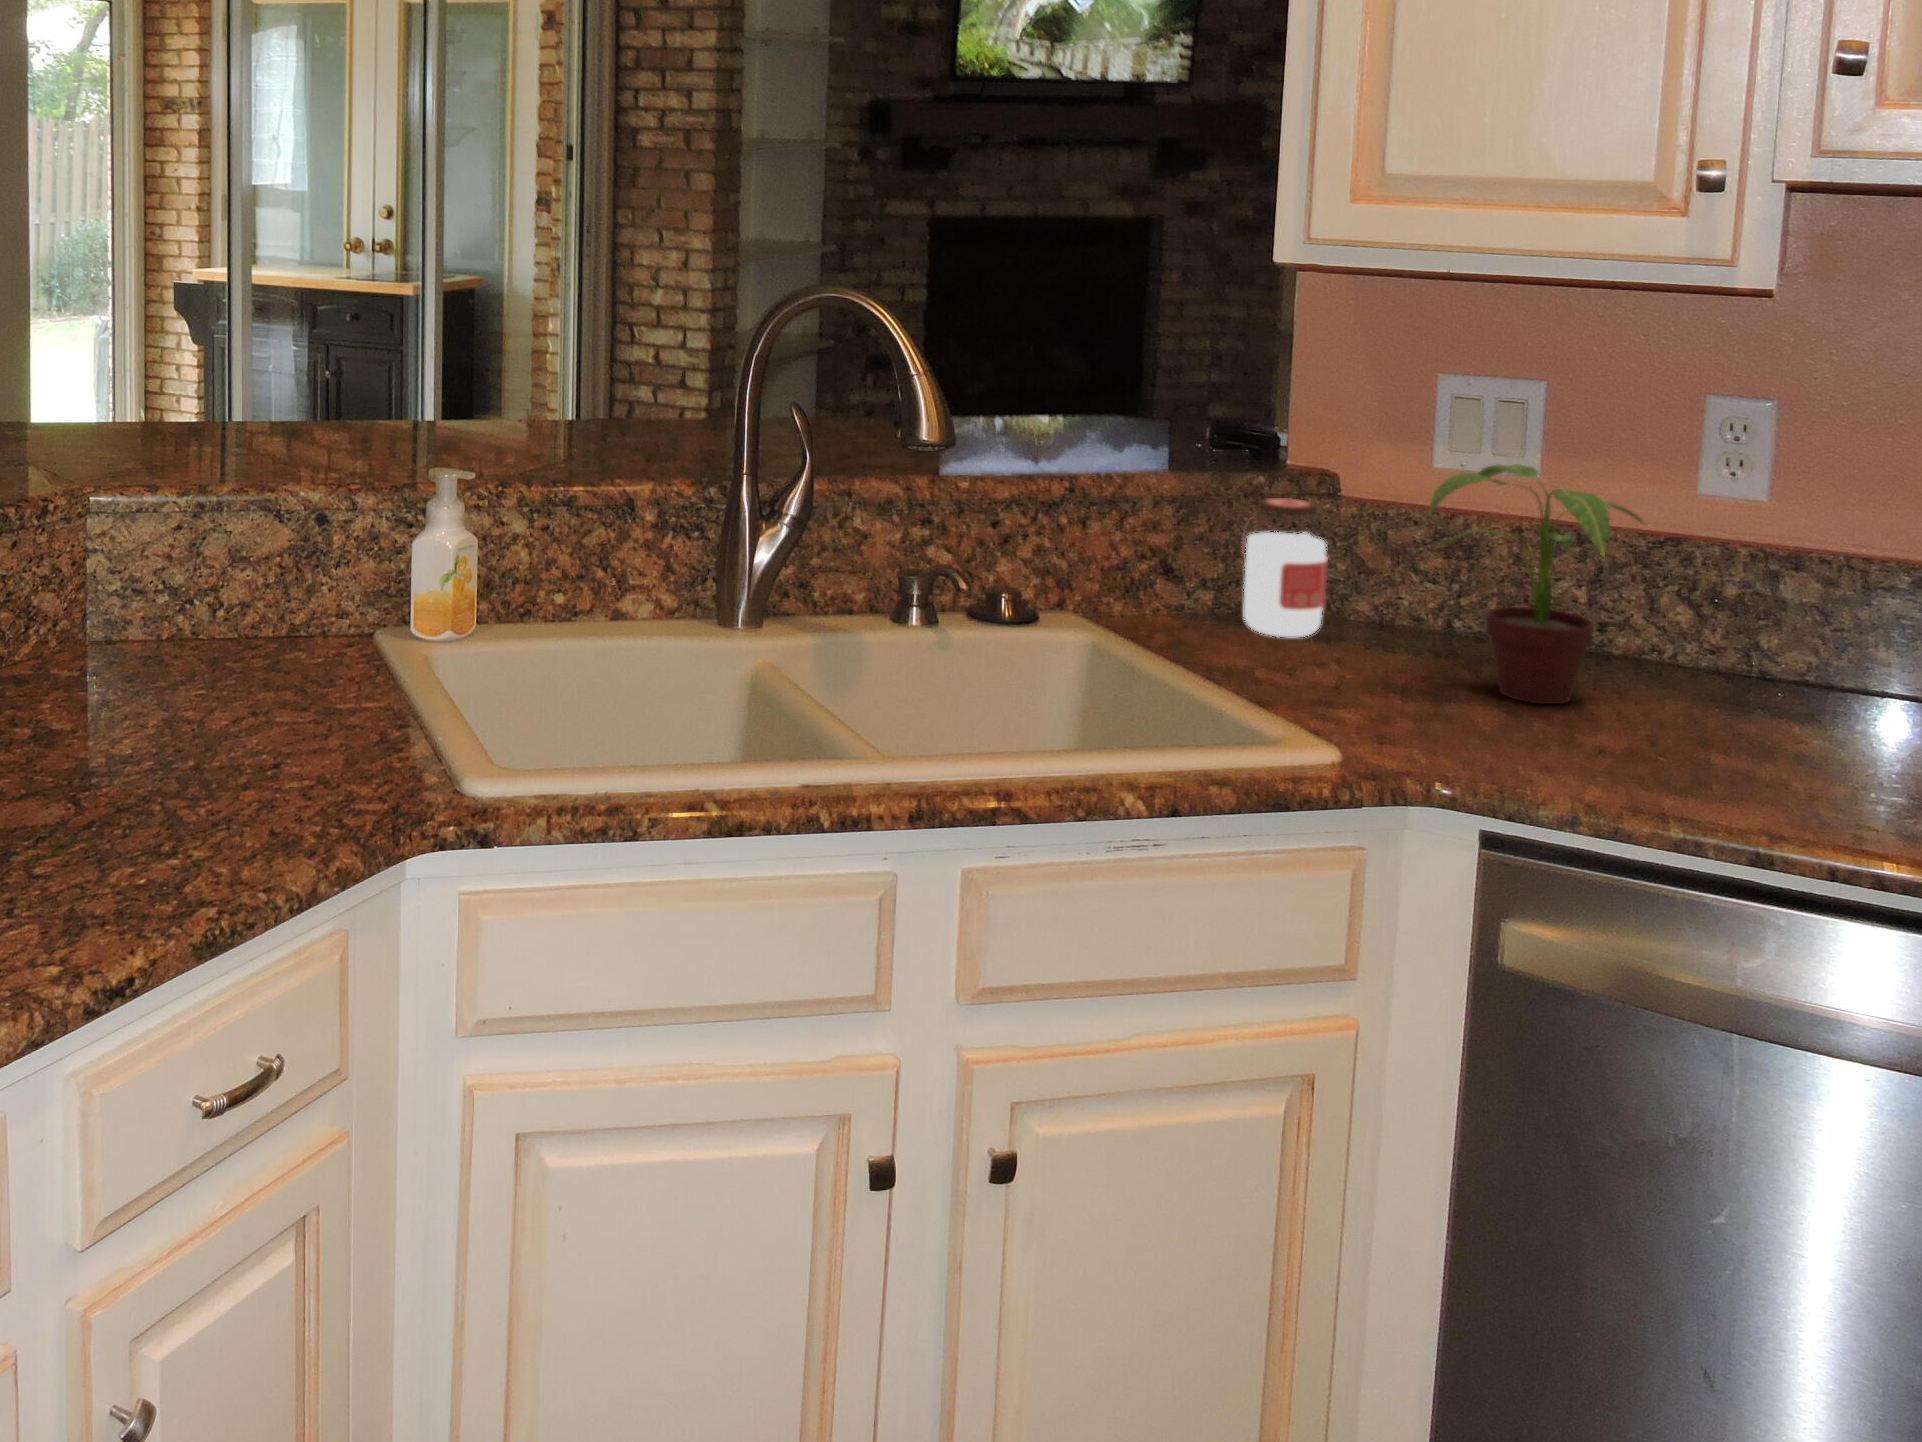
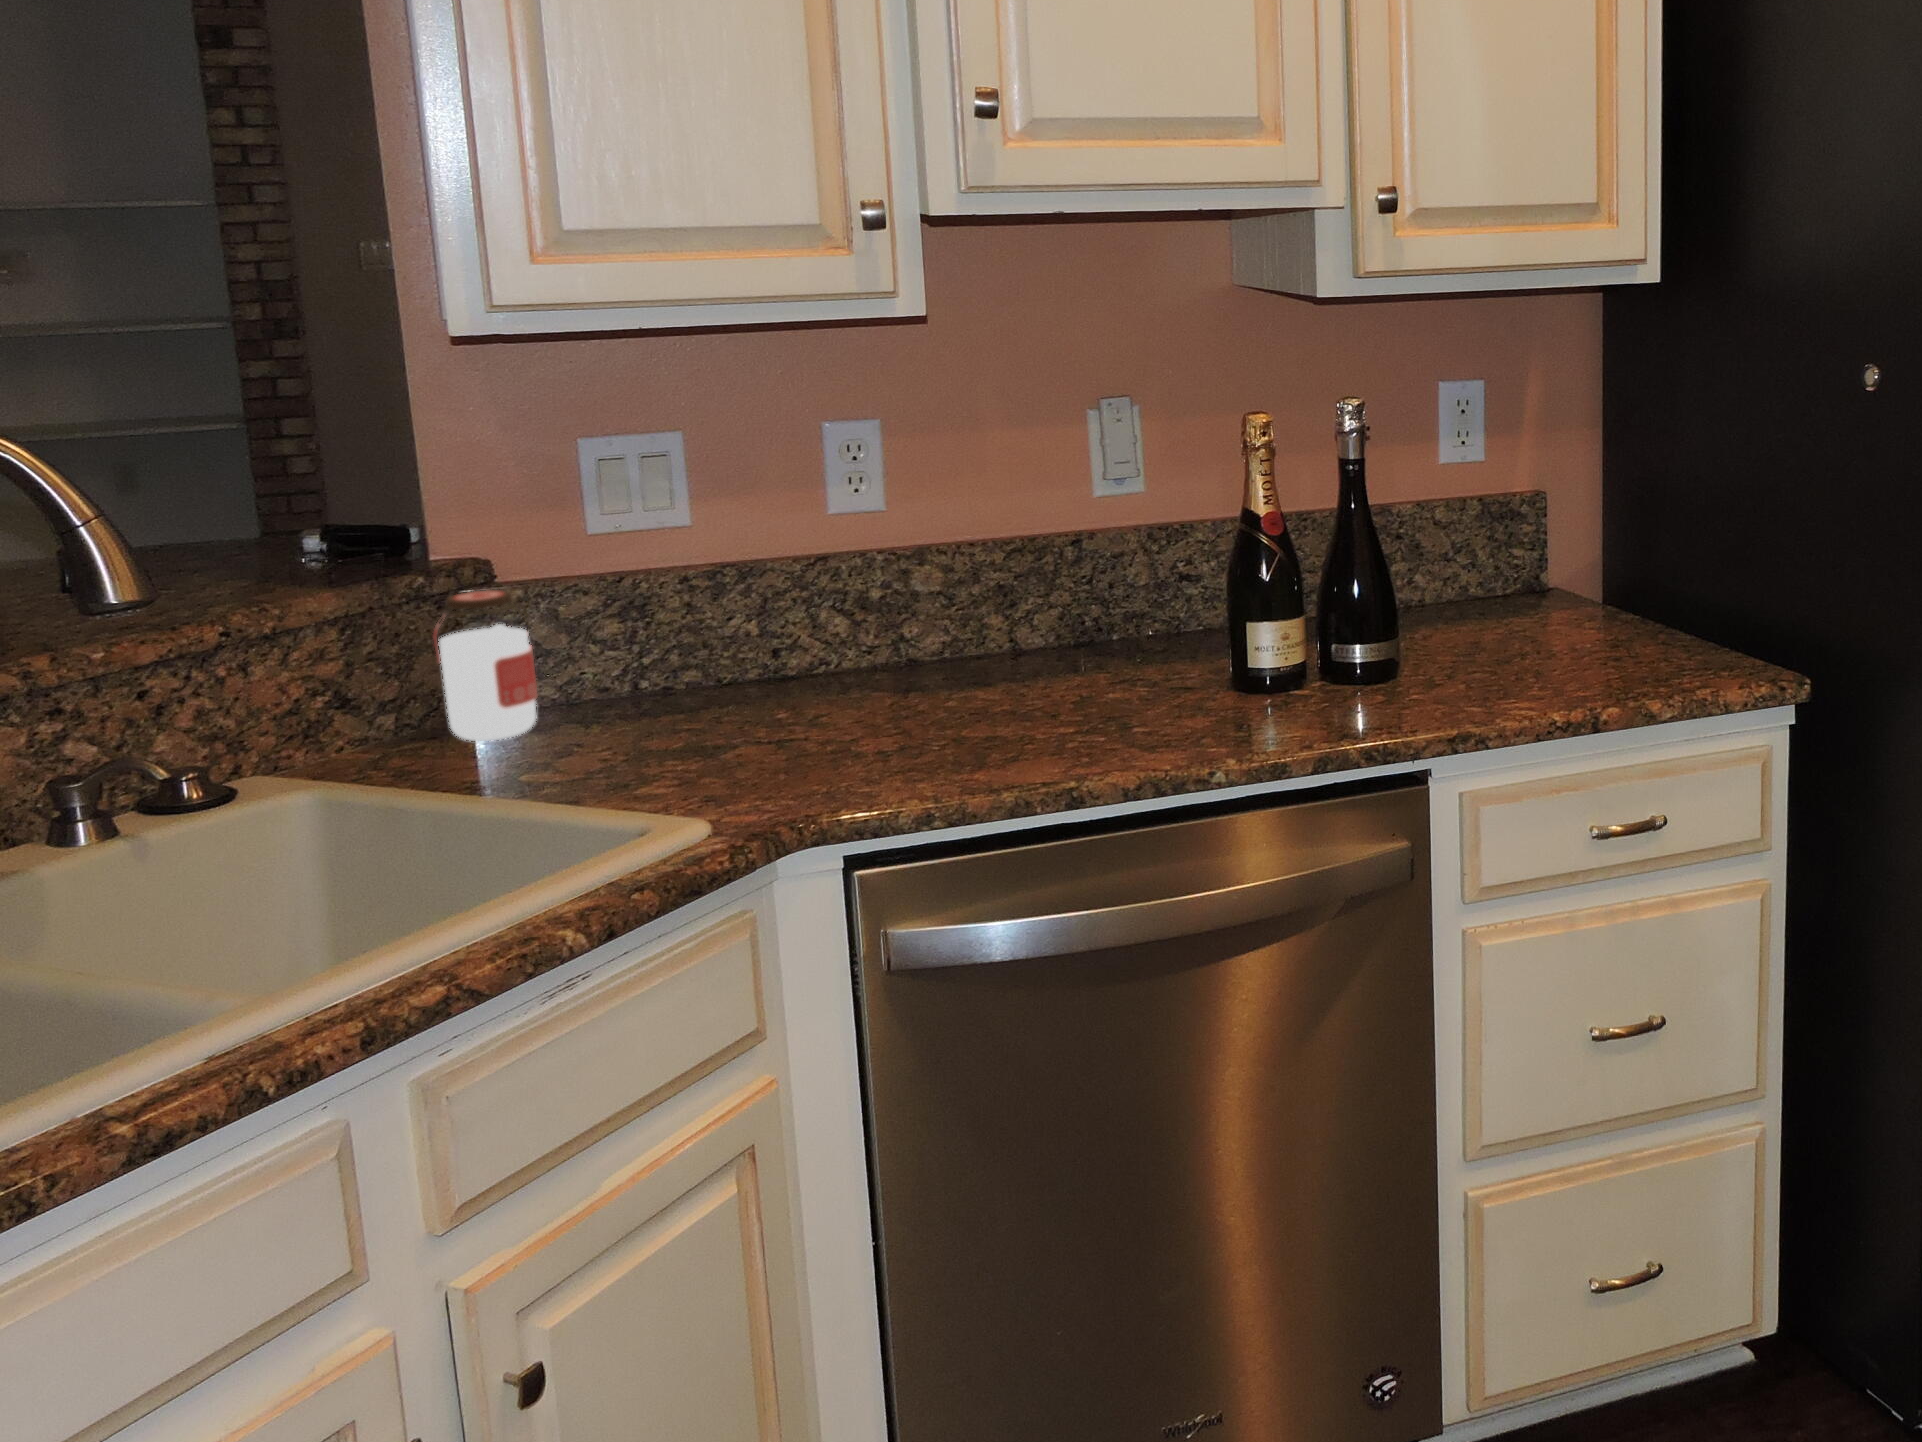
potted plant: present [1429,464,1642,704] -> none [669,511,848,731]

